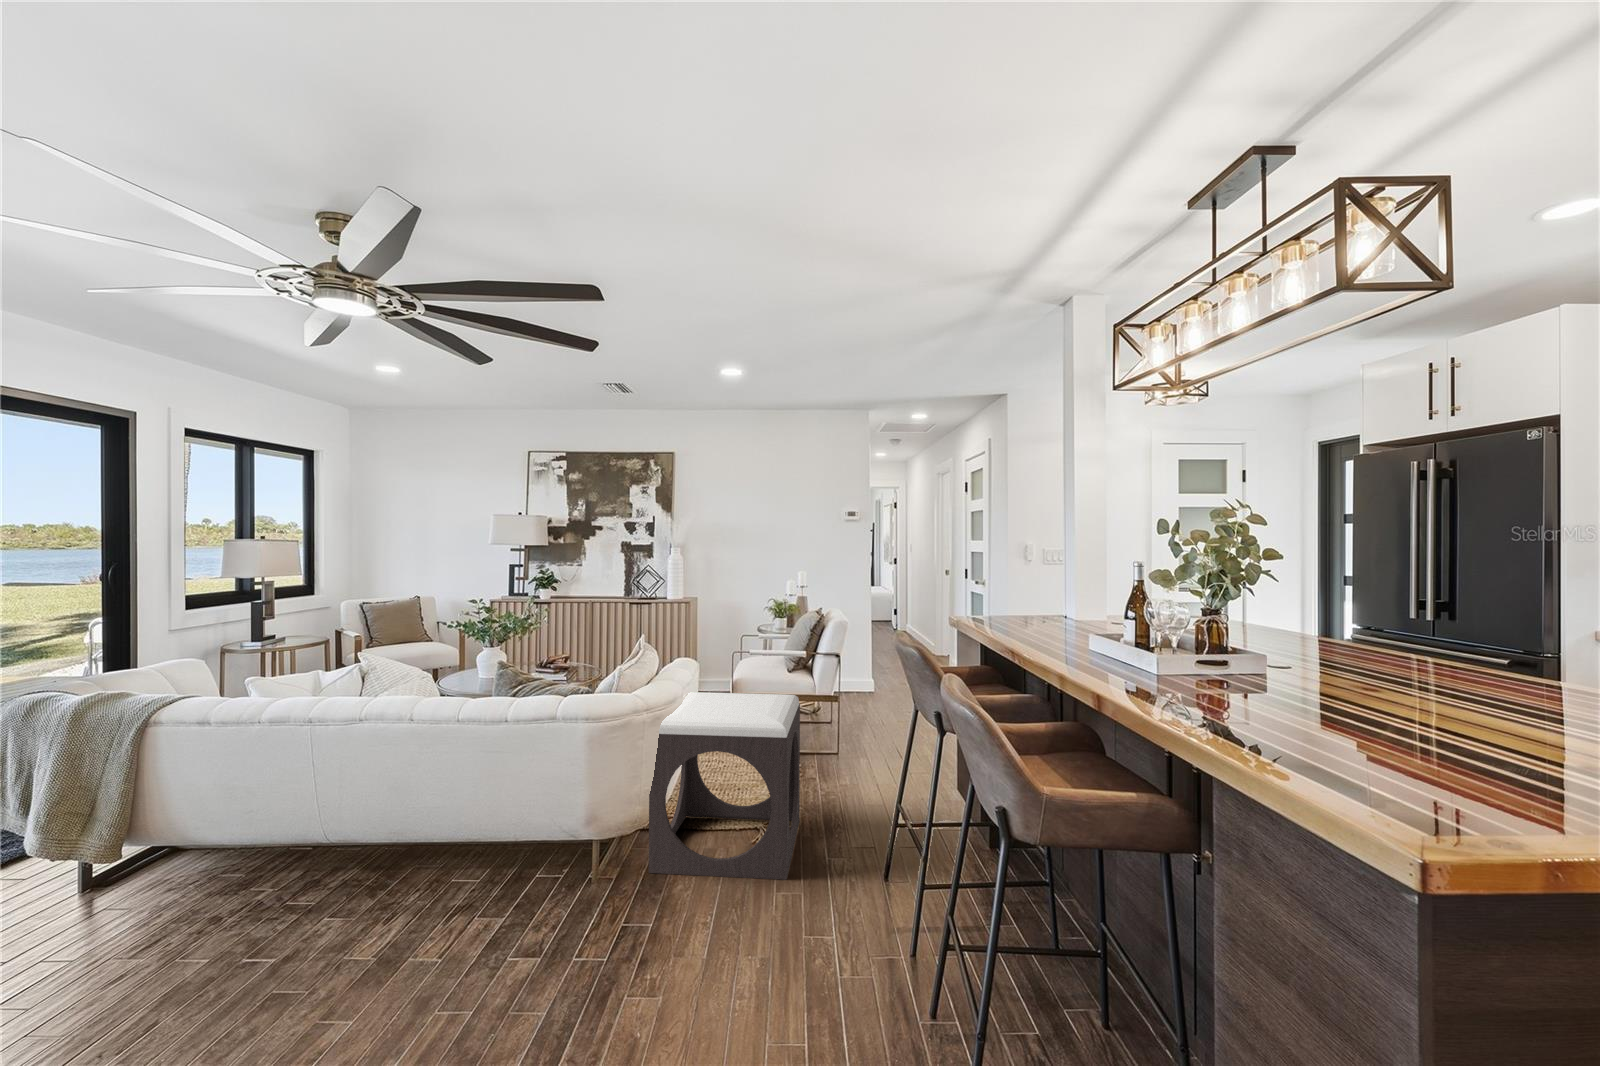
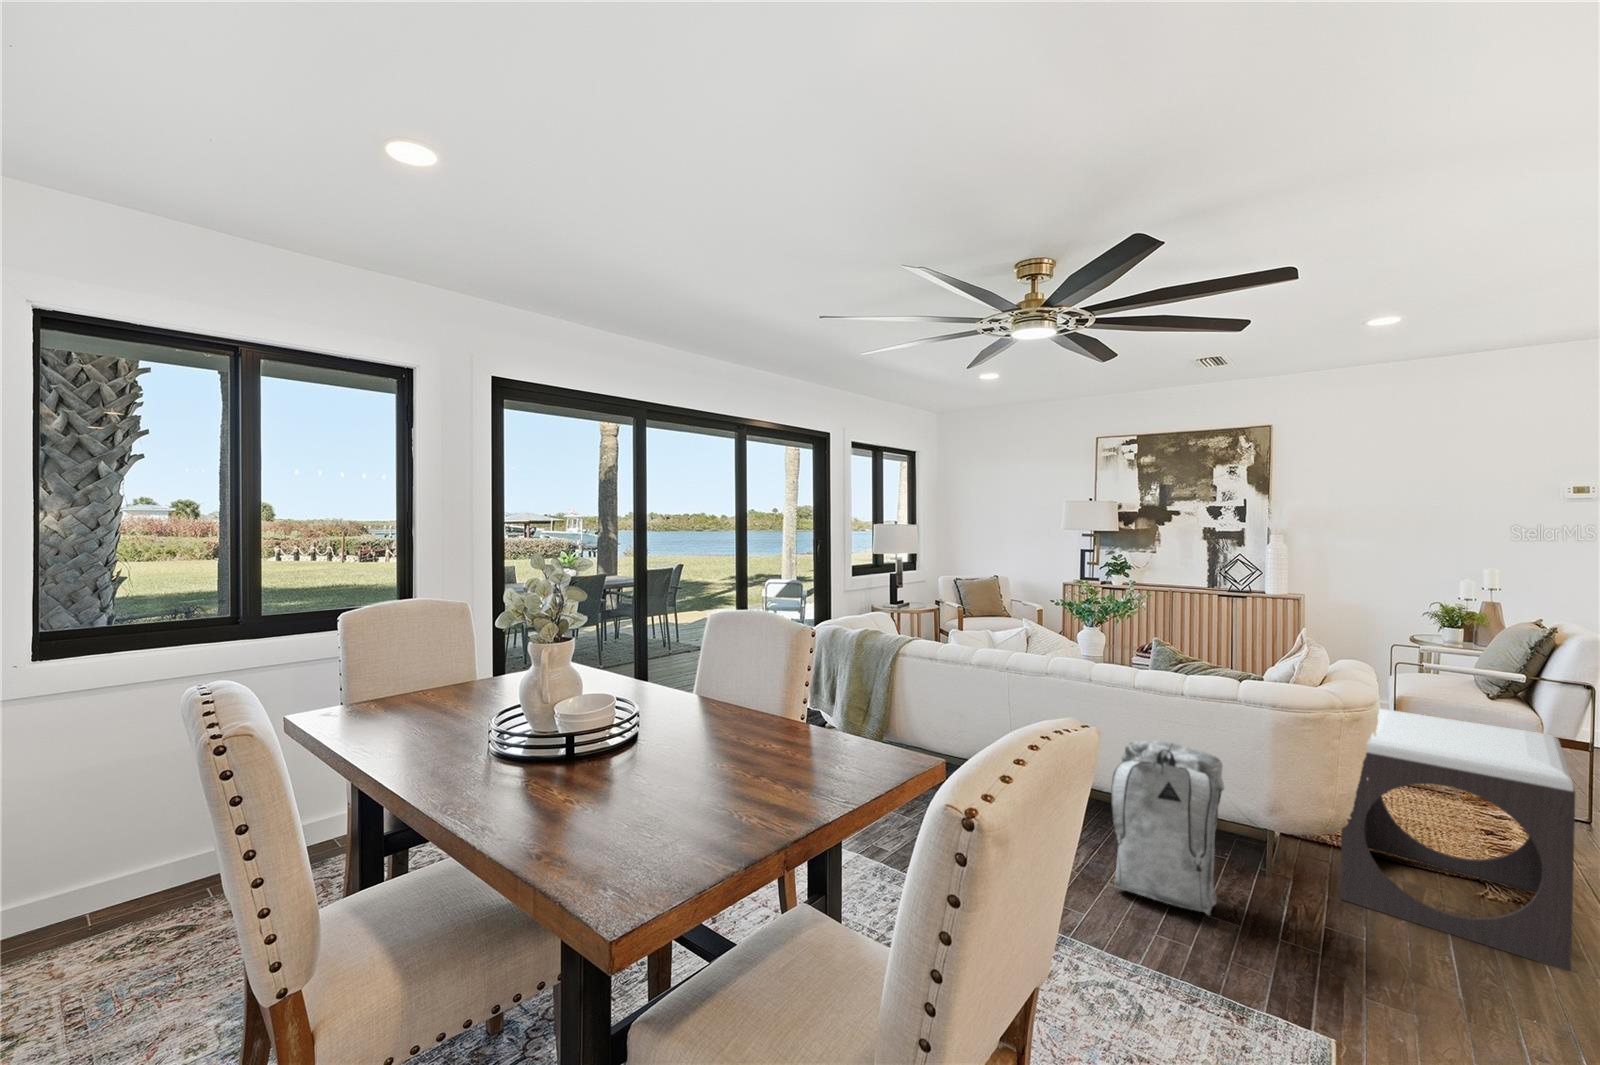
backpack: none [407,760,540,938] -> present [1111,741,1224,915]

